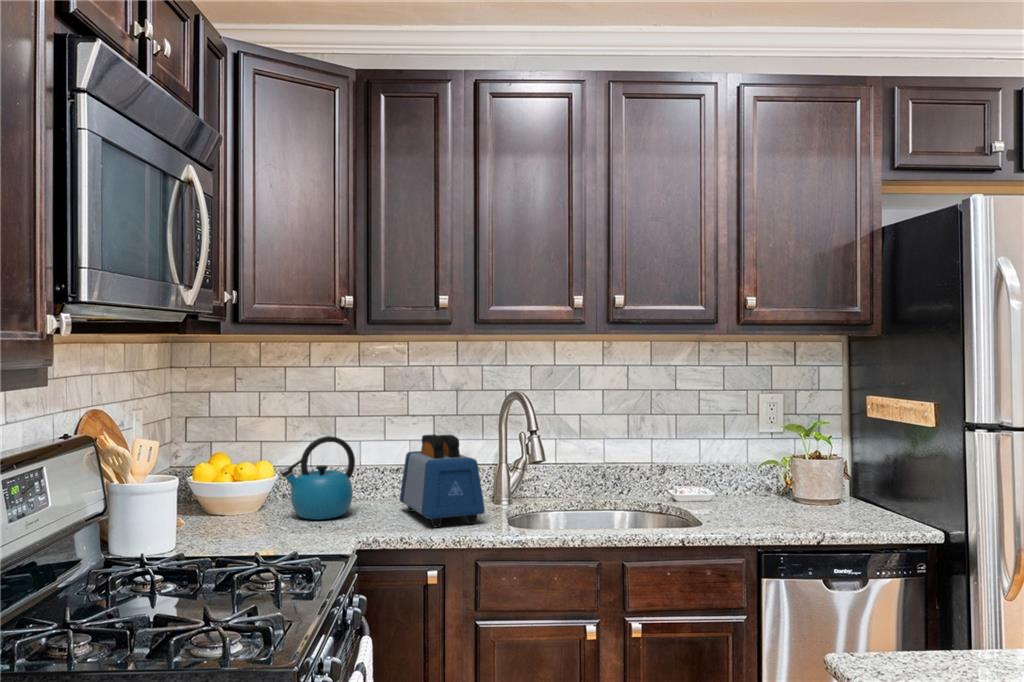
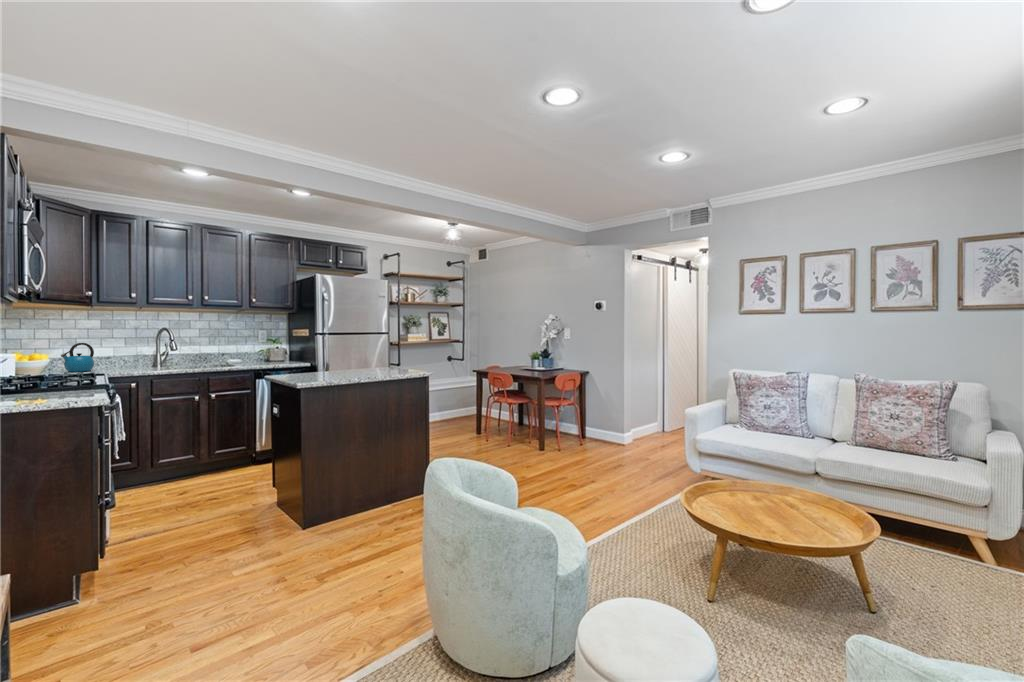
toaster: present [400,434,485,527] -> none [114,342,155,370]

